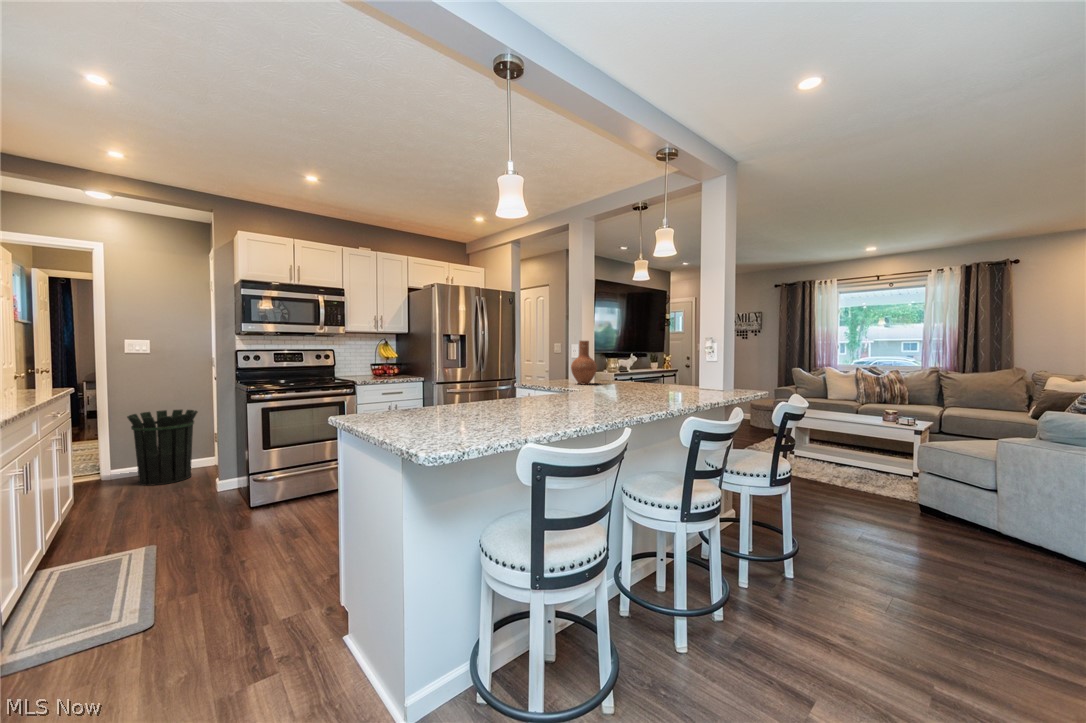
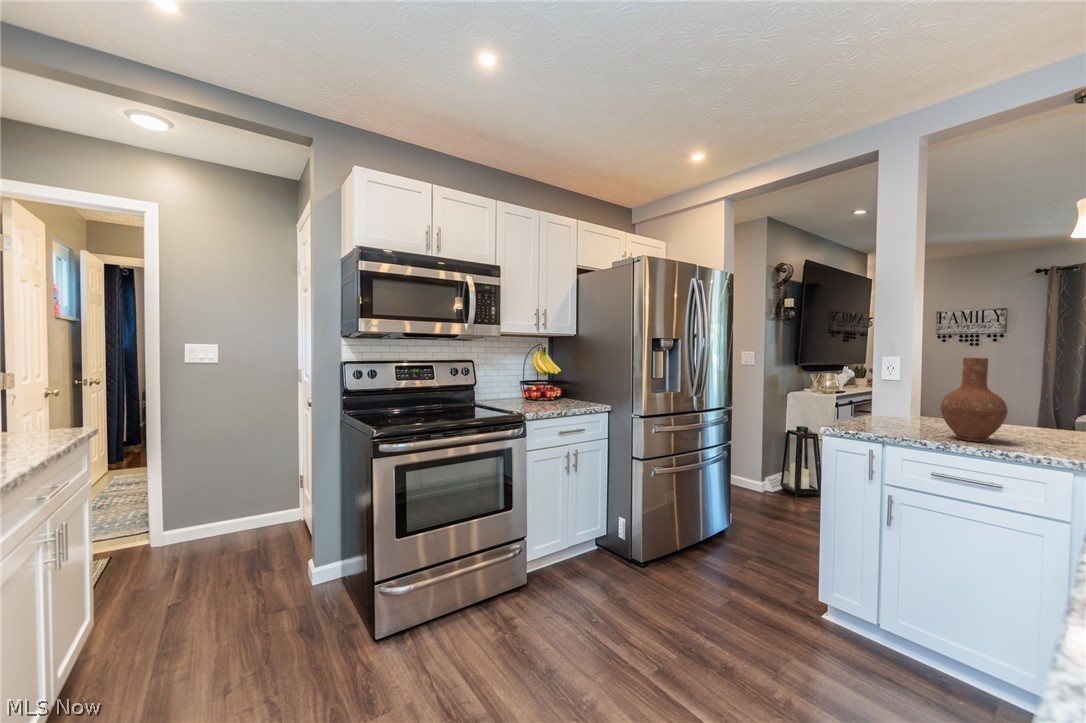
waste bin: present [127,410,198,486] -> none [185,444,281,565]

